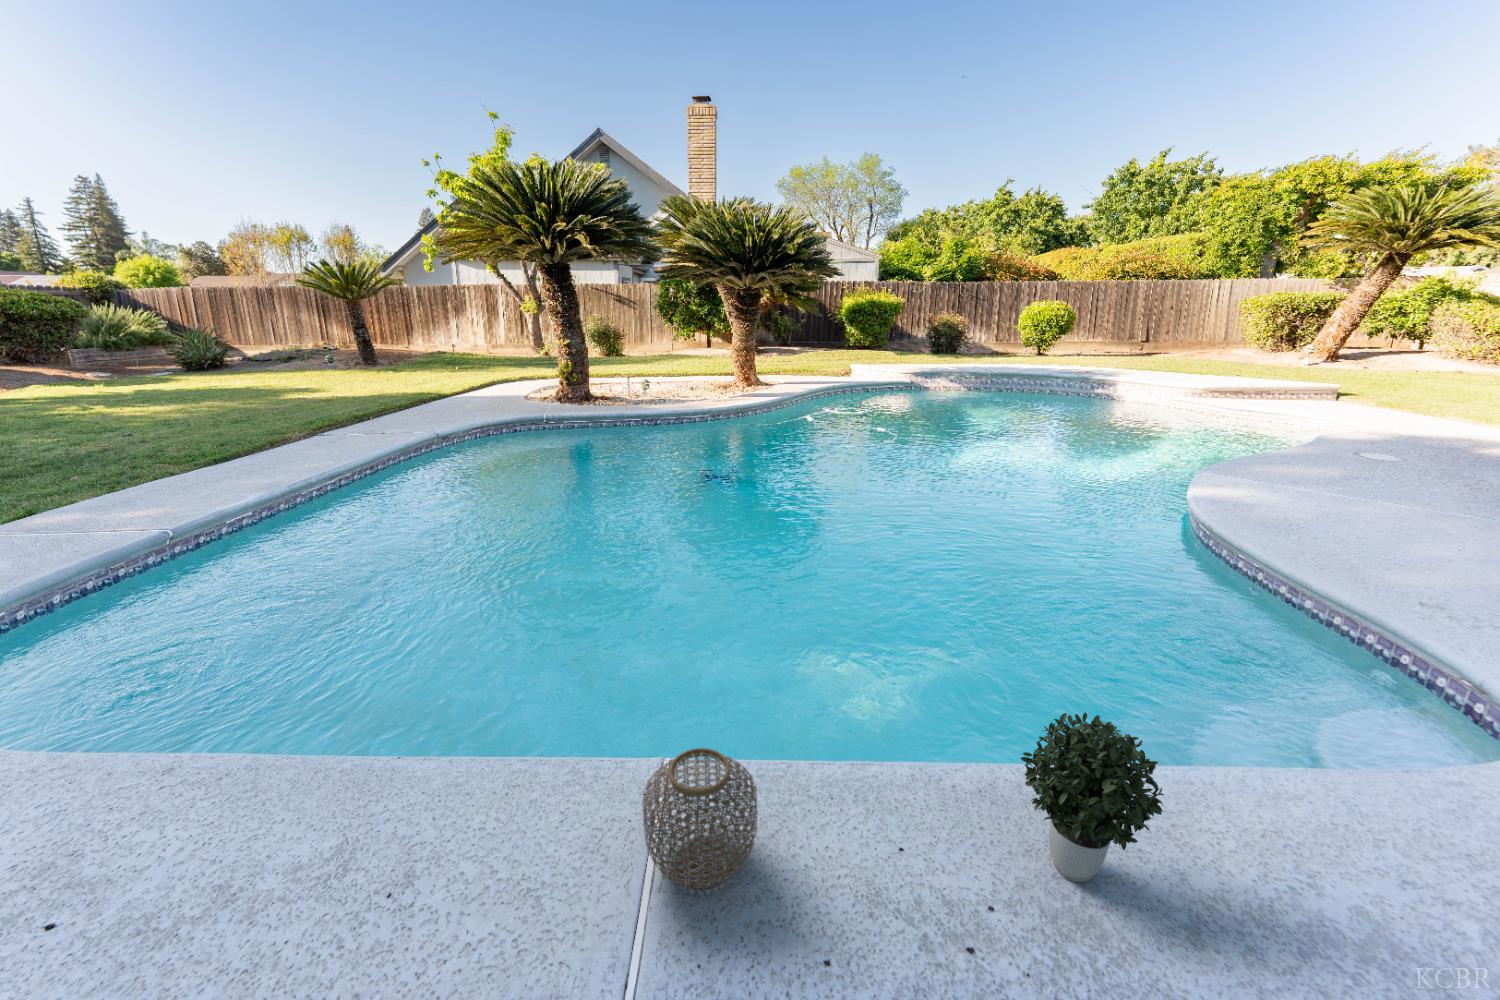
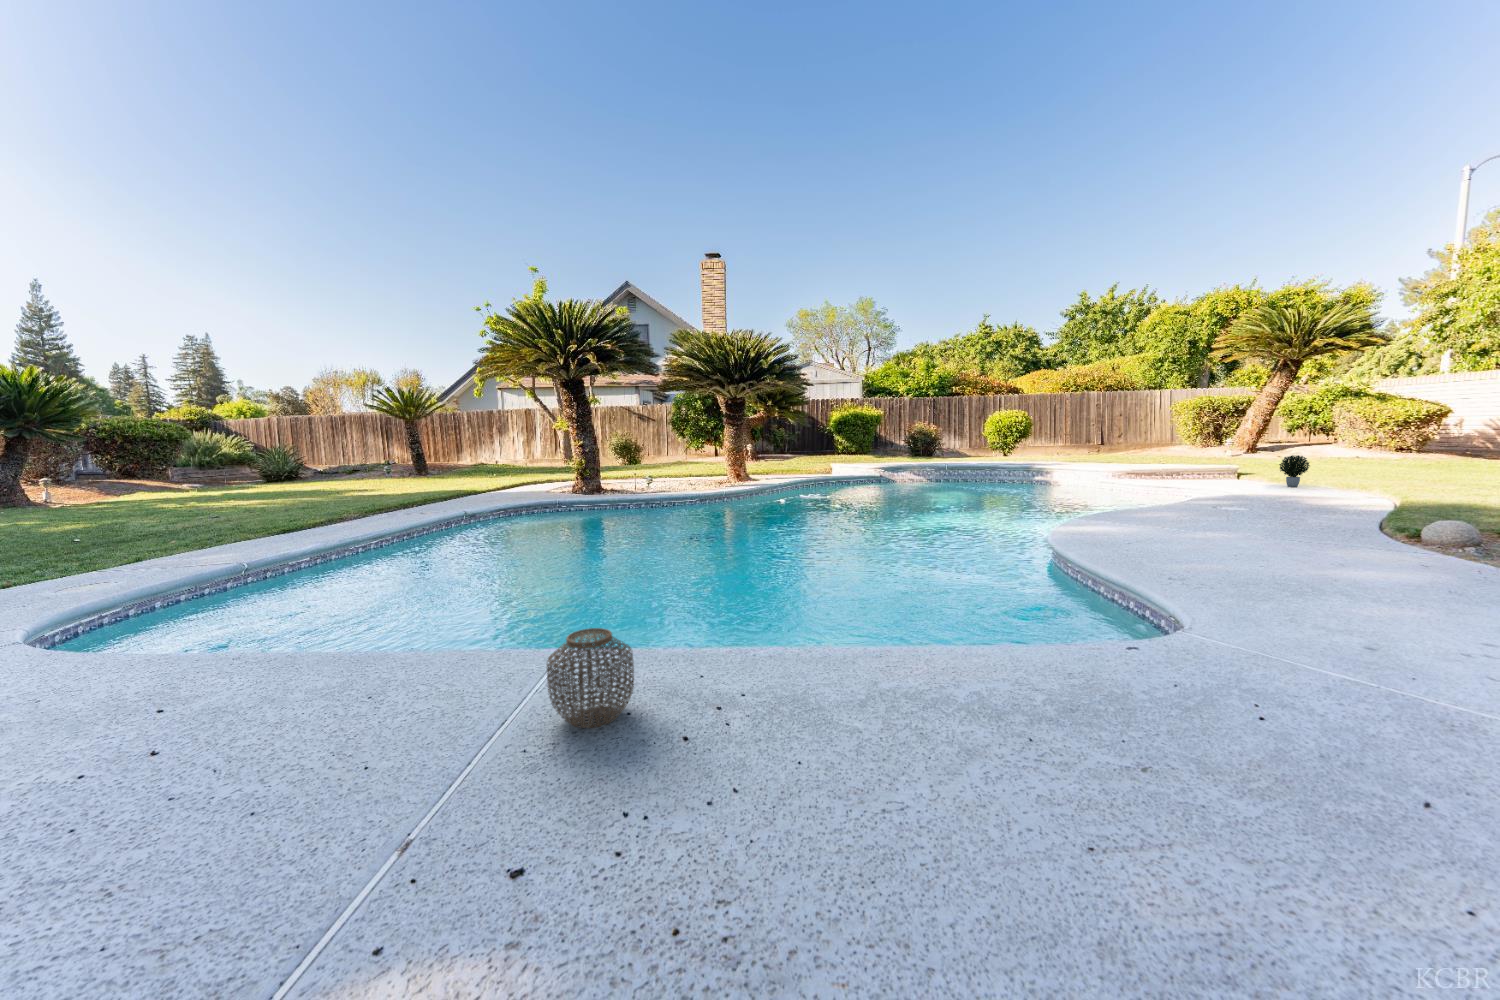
potted plant: present [1021,713,1164,883] -> present [1279,455,1310,487]

